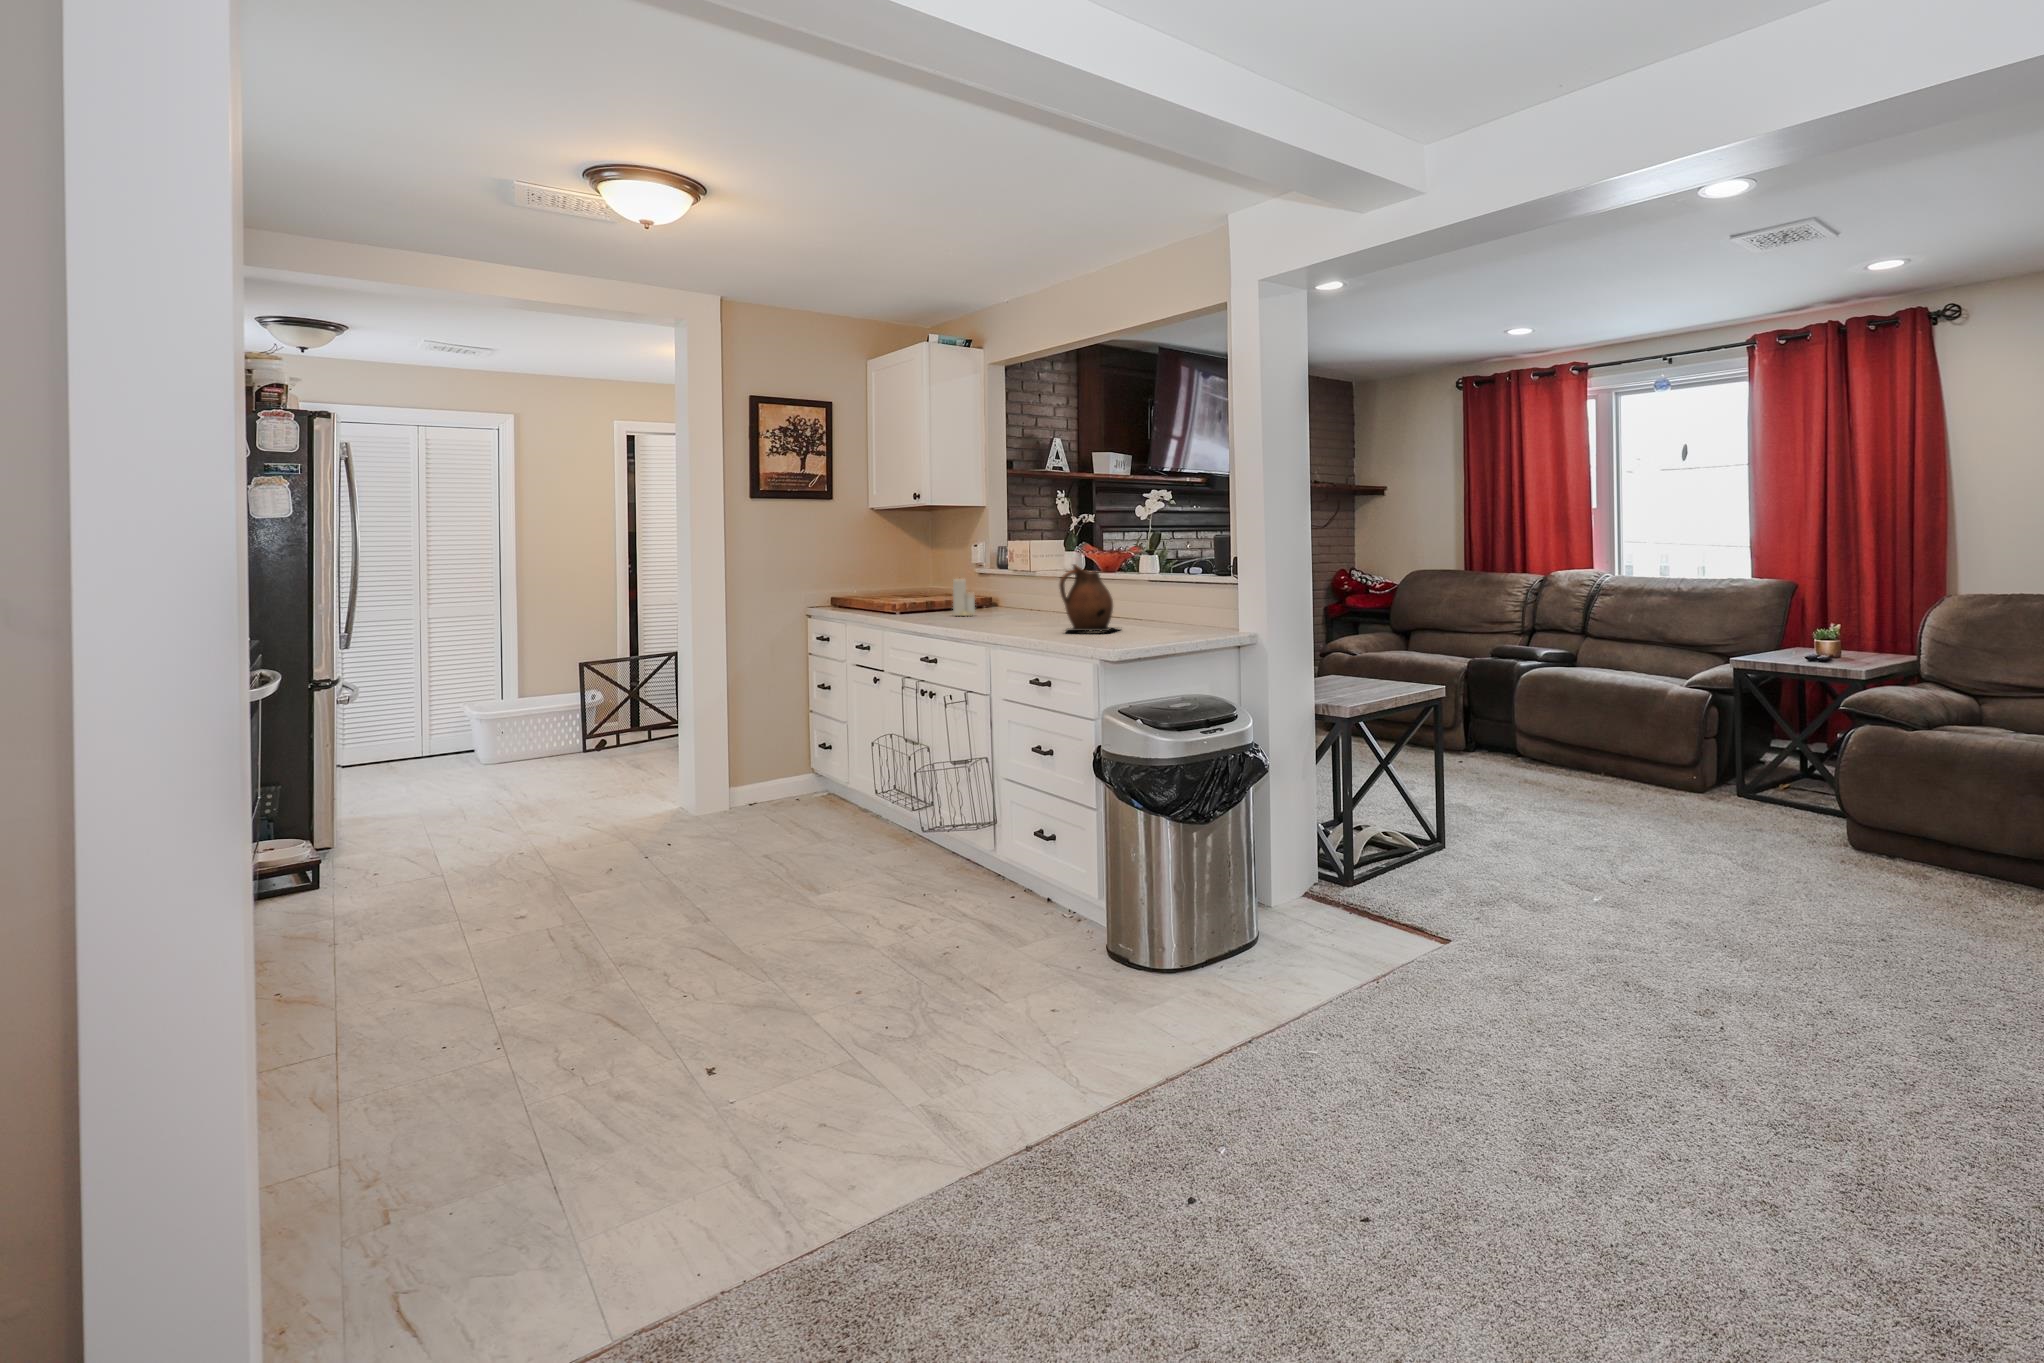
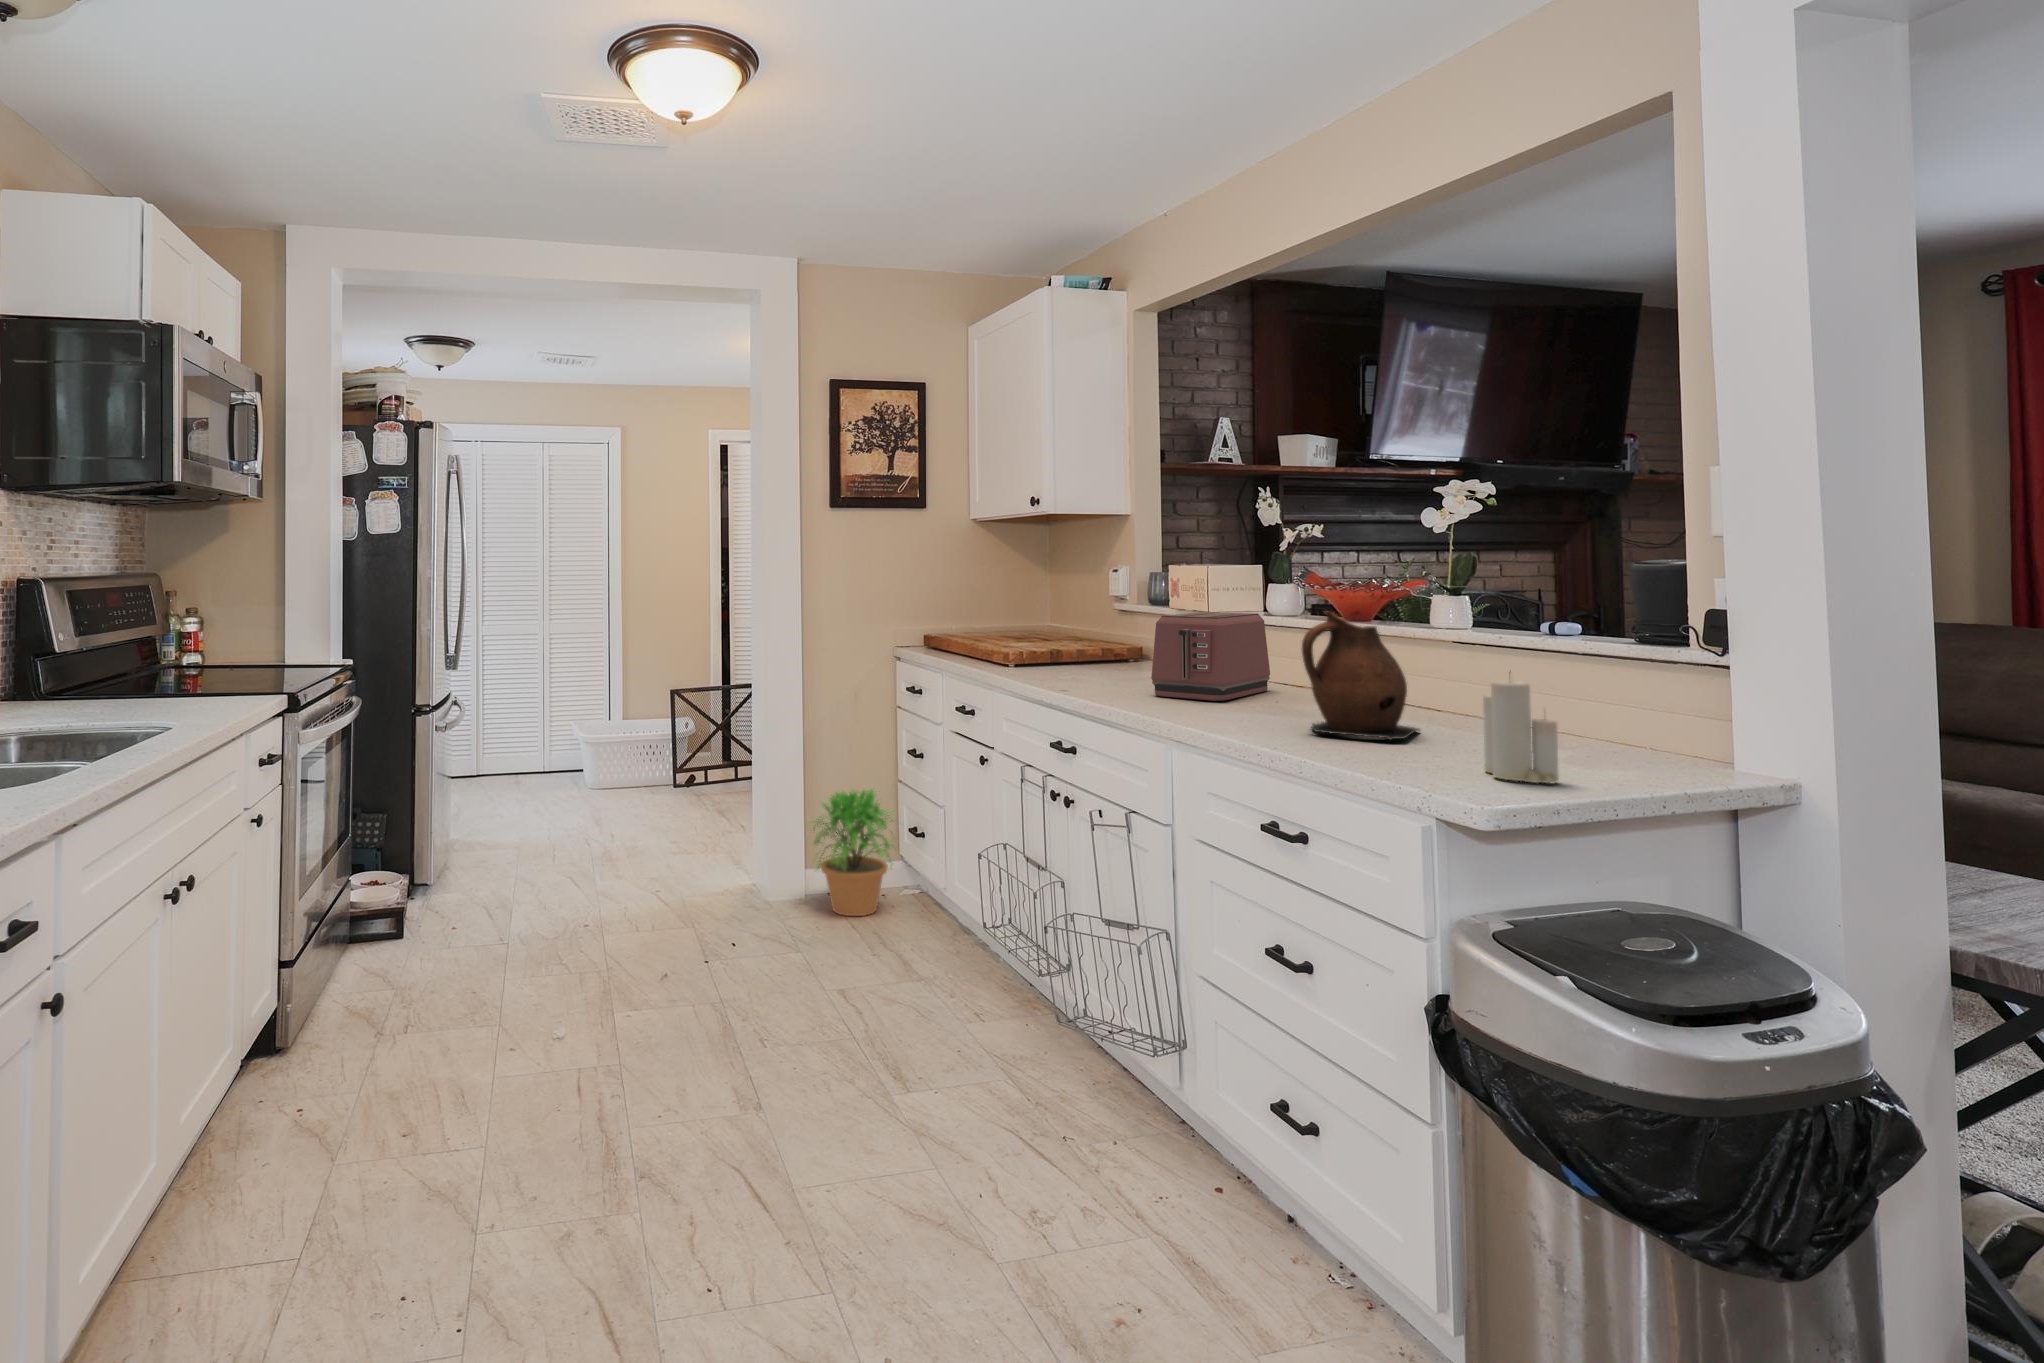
toaster: none [984,570,1059,623] -> present [1151,612,1270,701]
candle: present [953,579,975,616] -> present [1483,671,1559,783]
potted plant: none [729,712,816,811] -> present [810,789,894,916]

